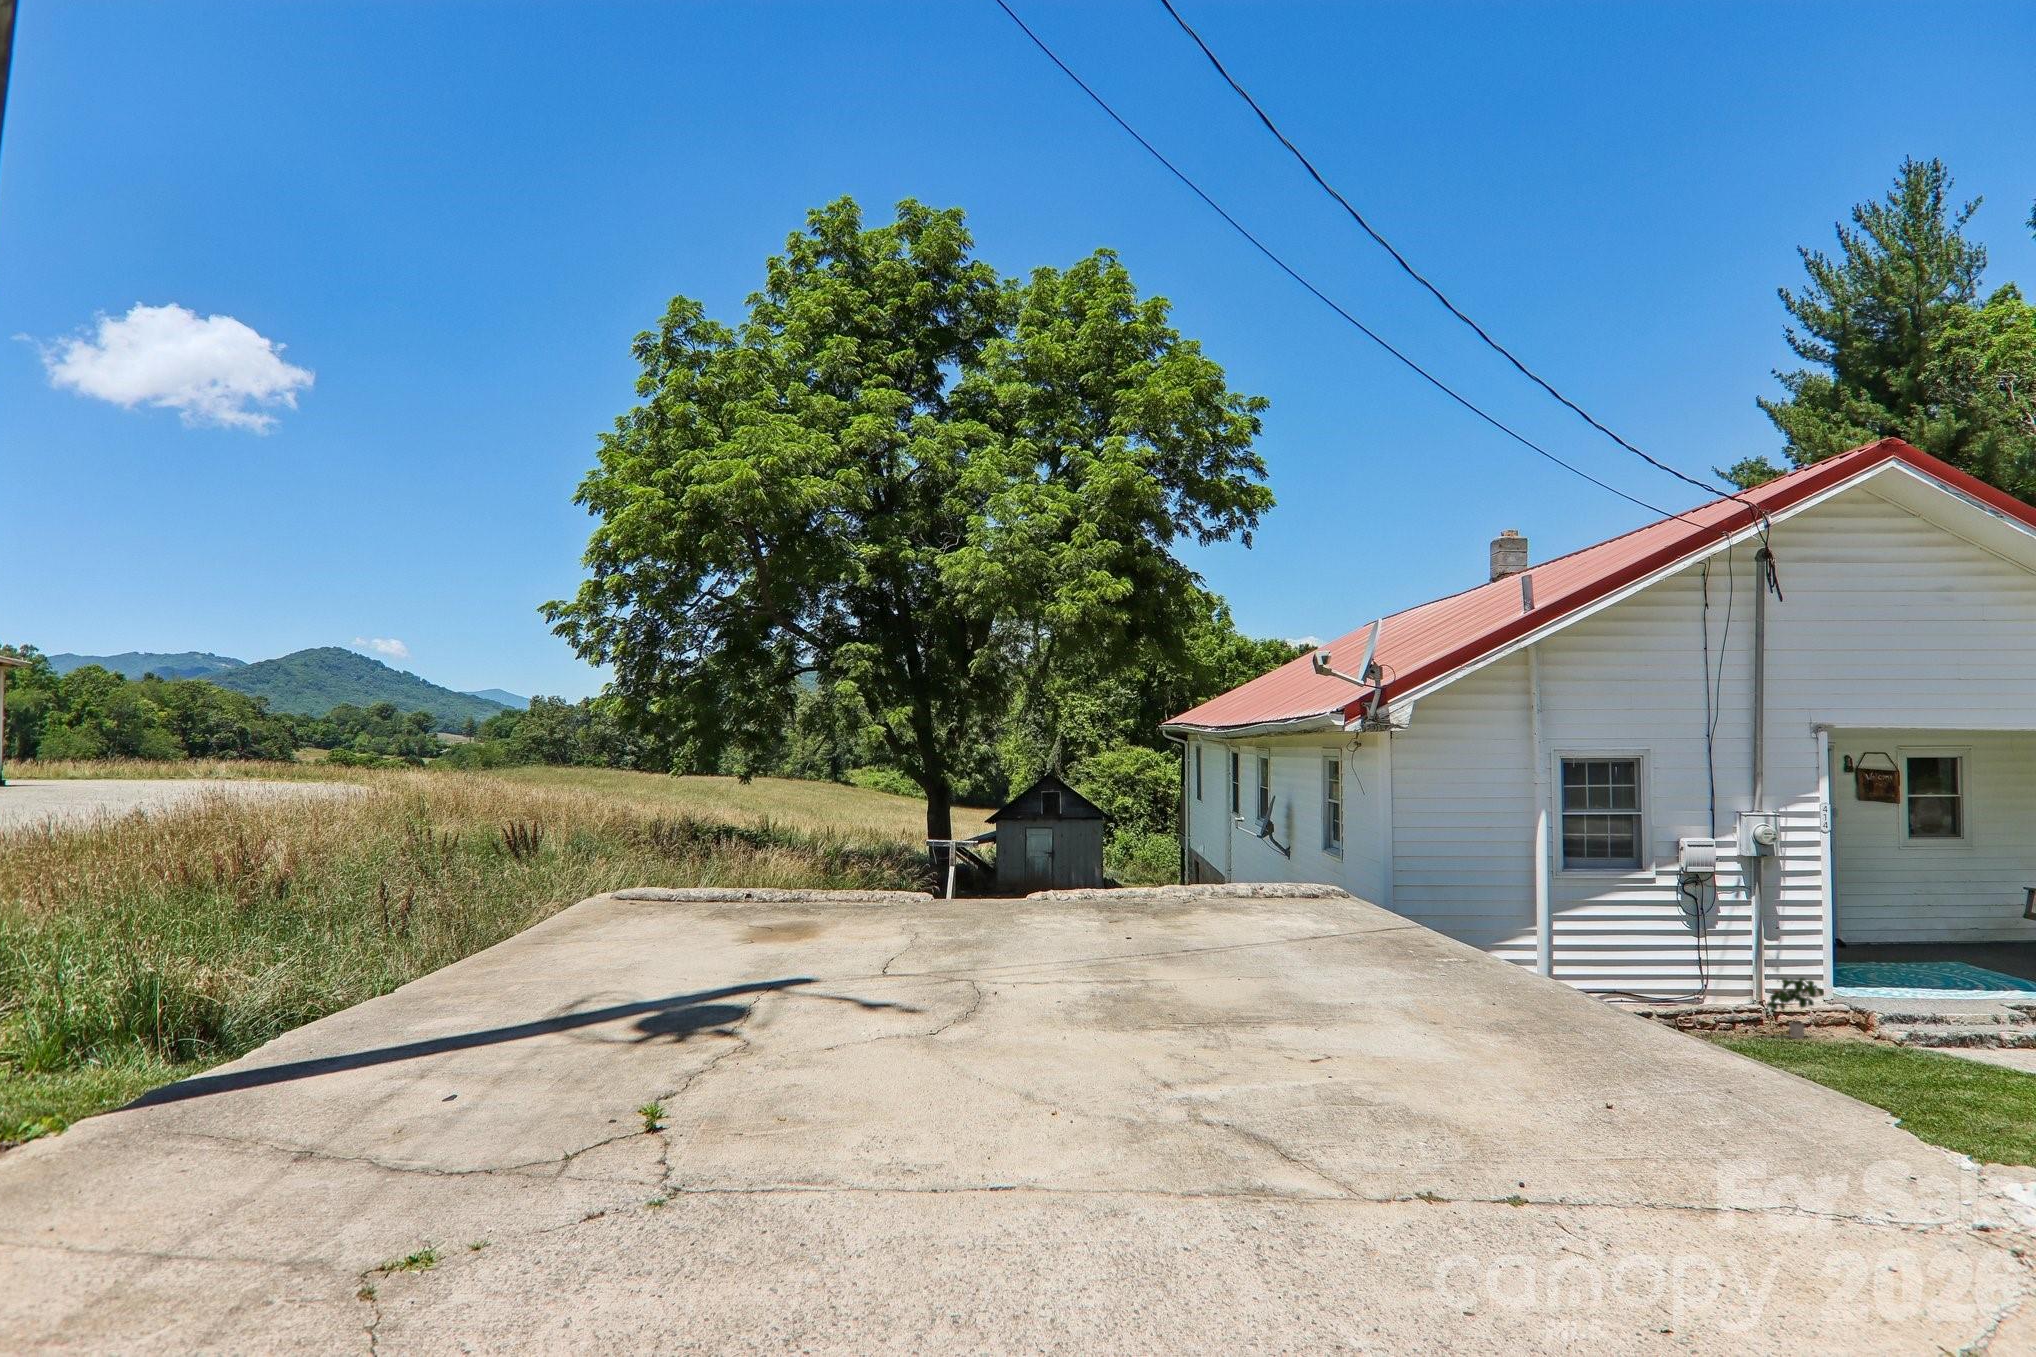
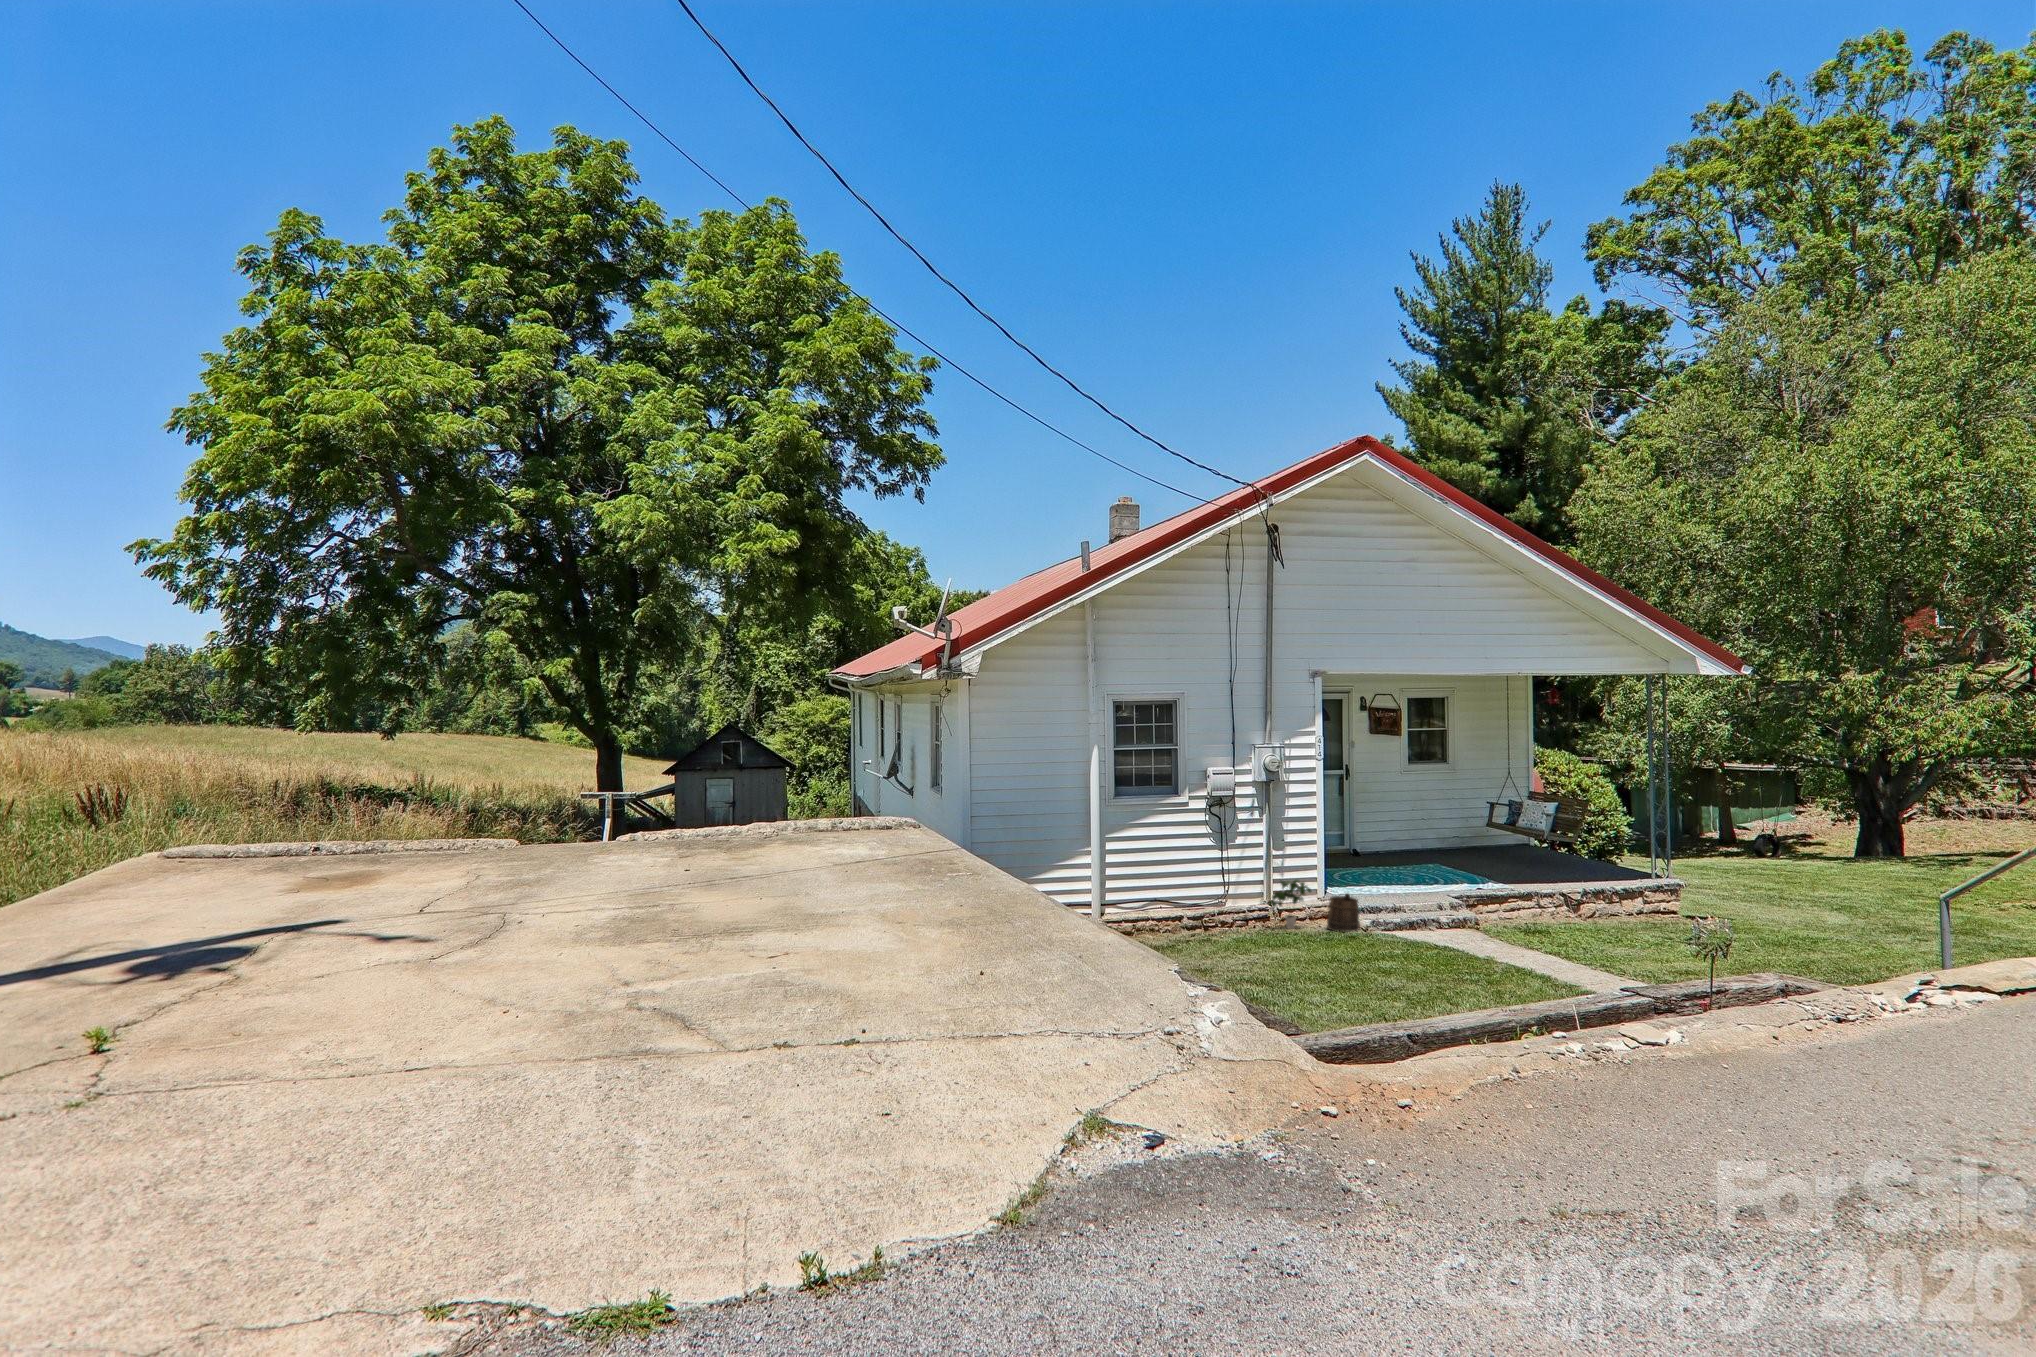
bucket: none [1850,998,1900,1050] -> present [1327,893,1360,932]

